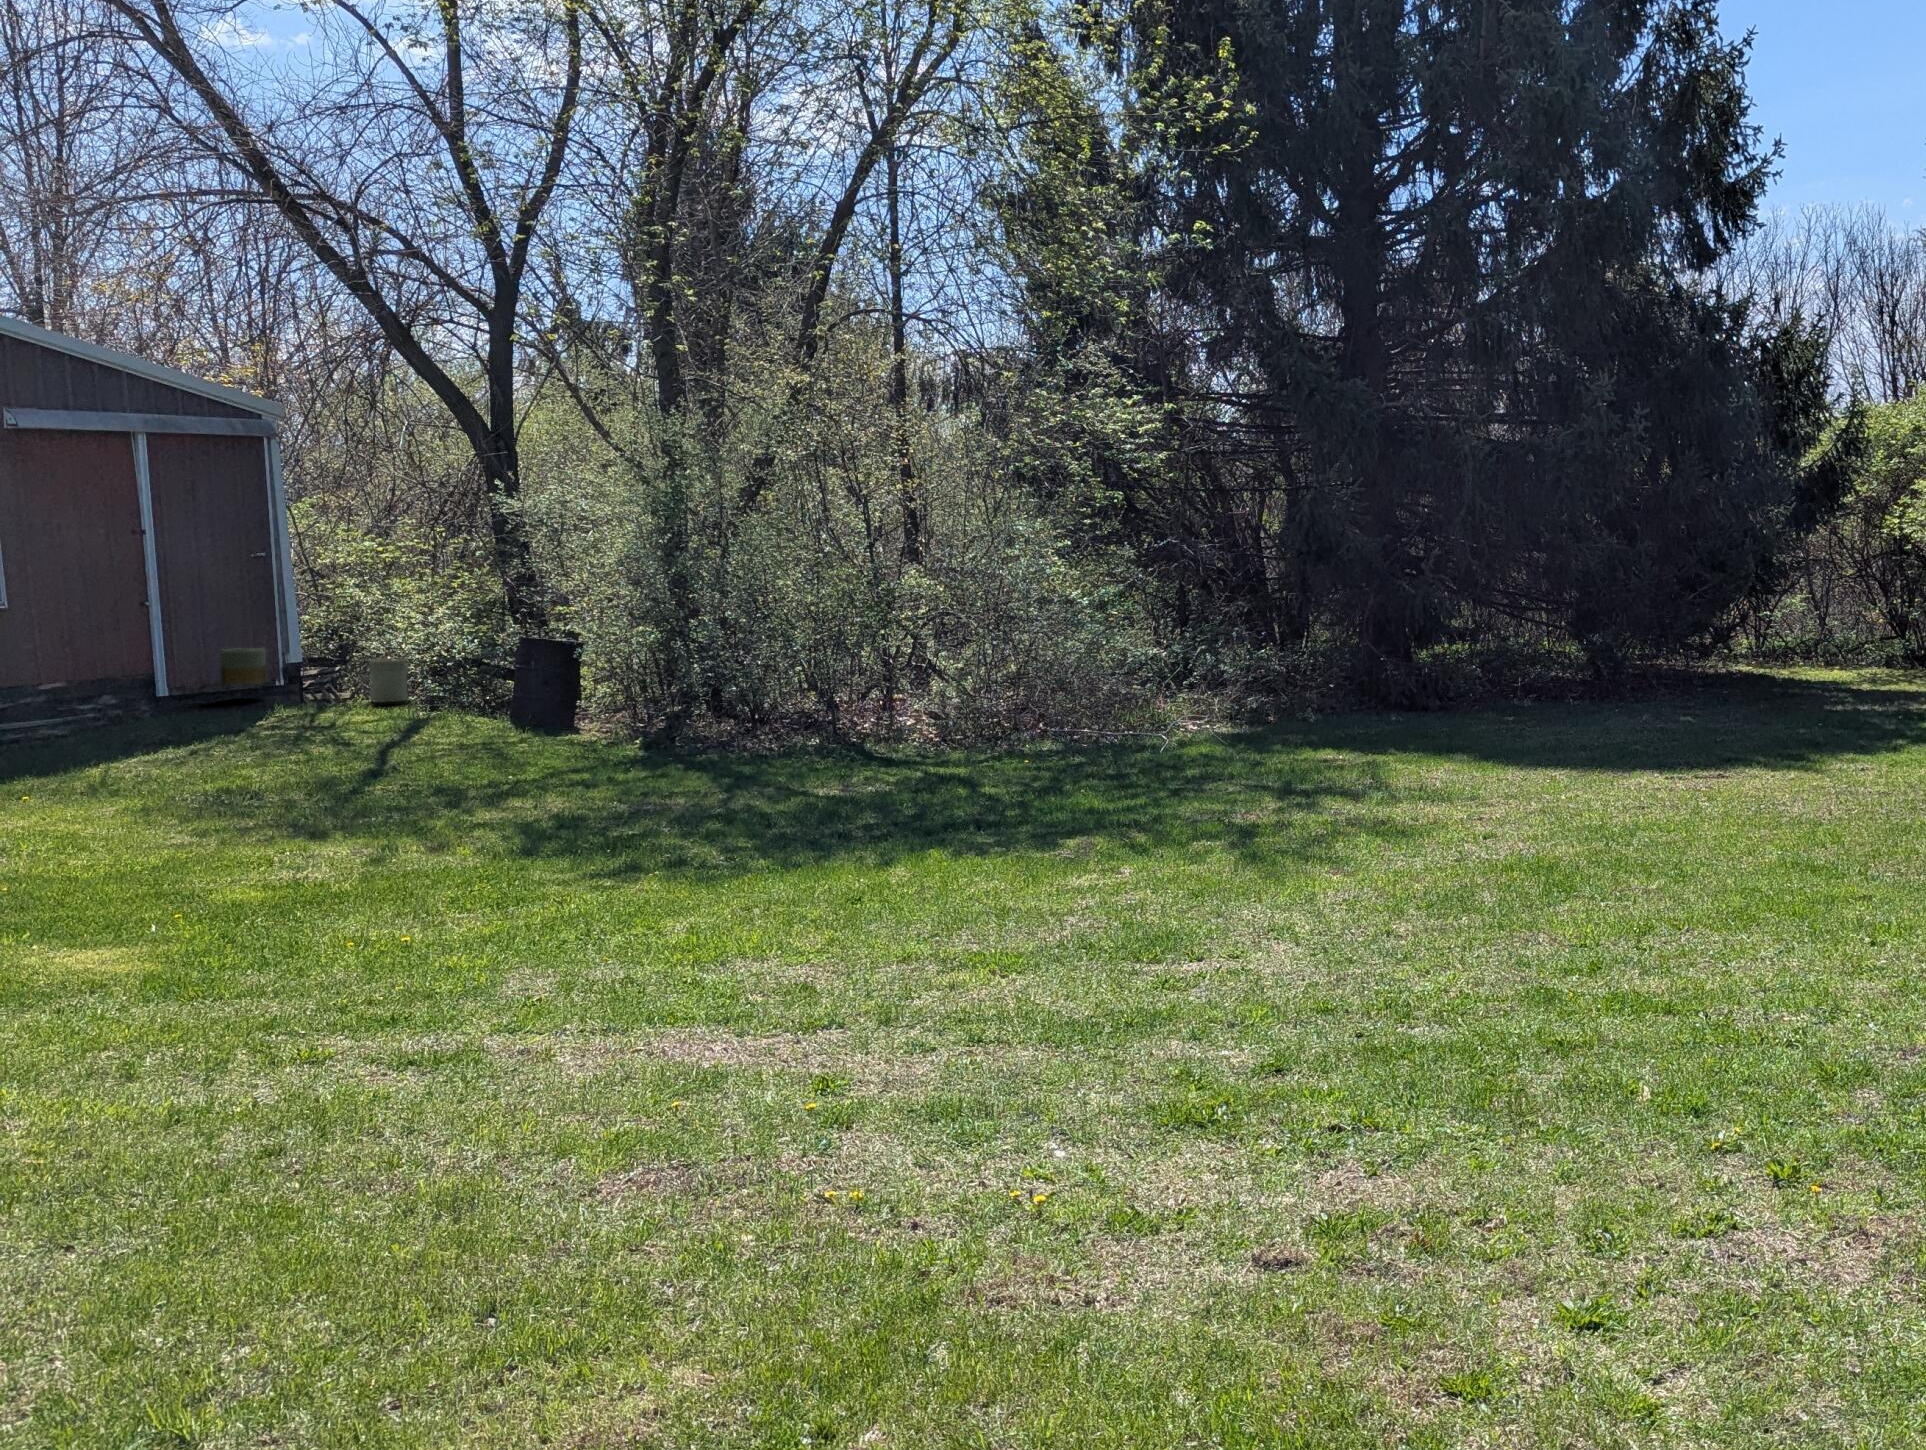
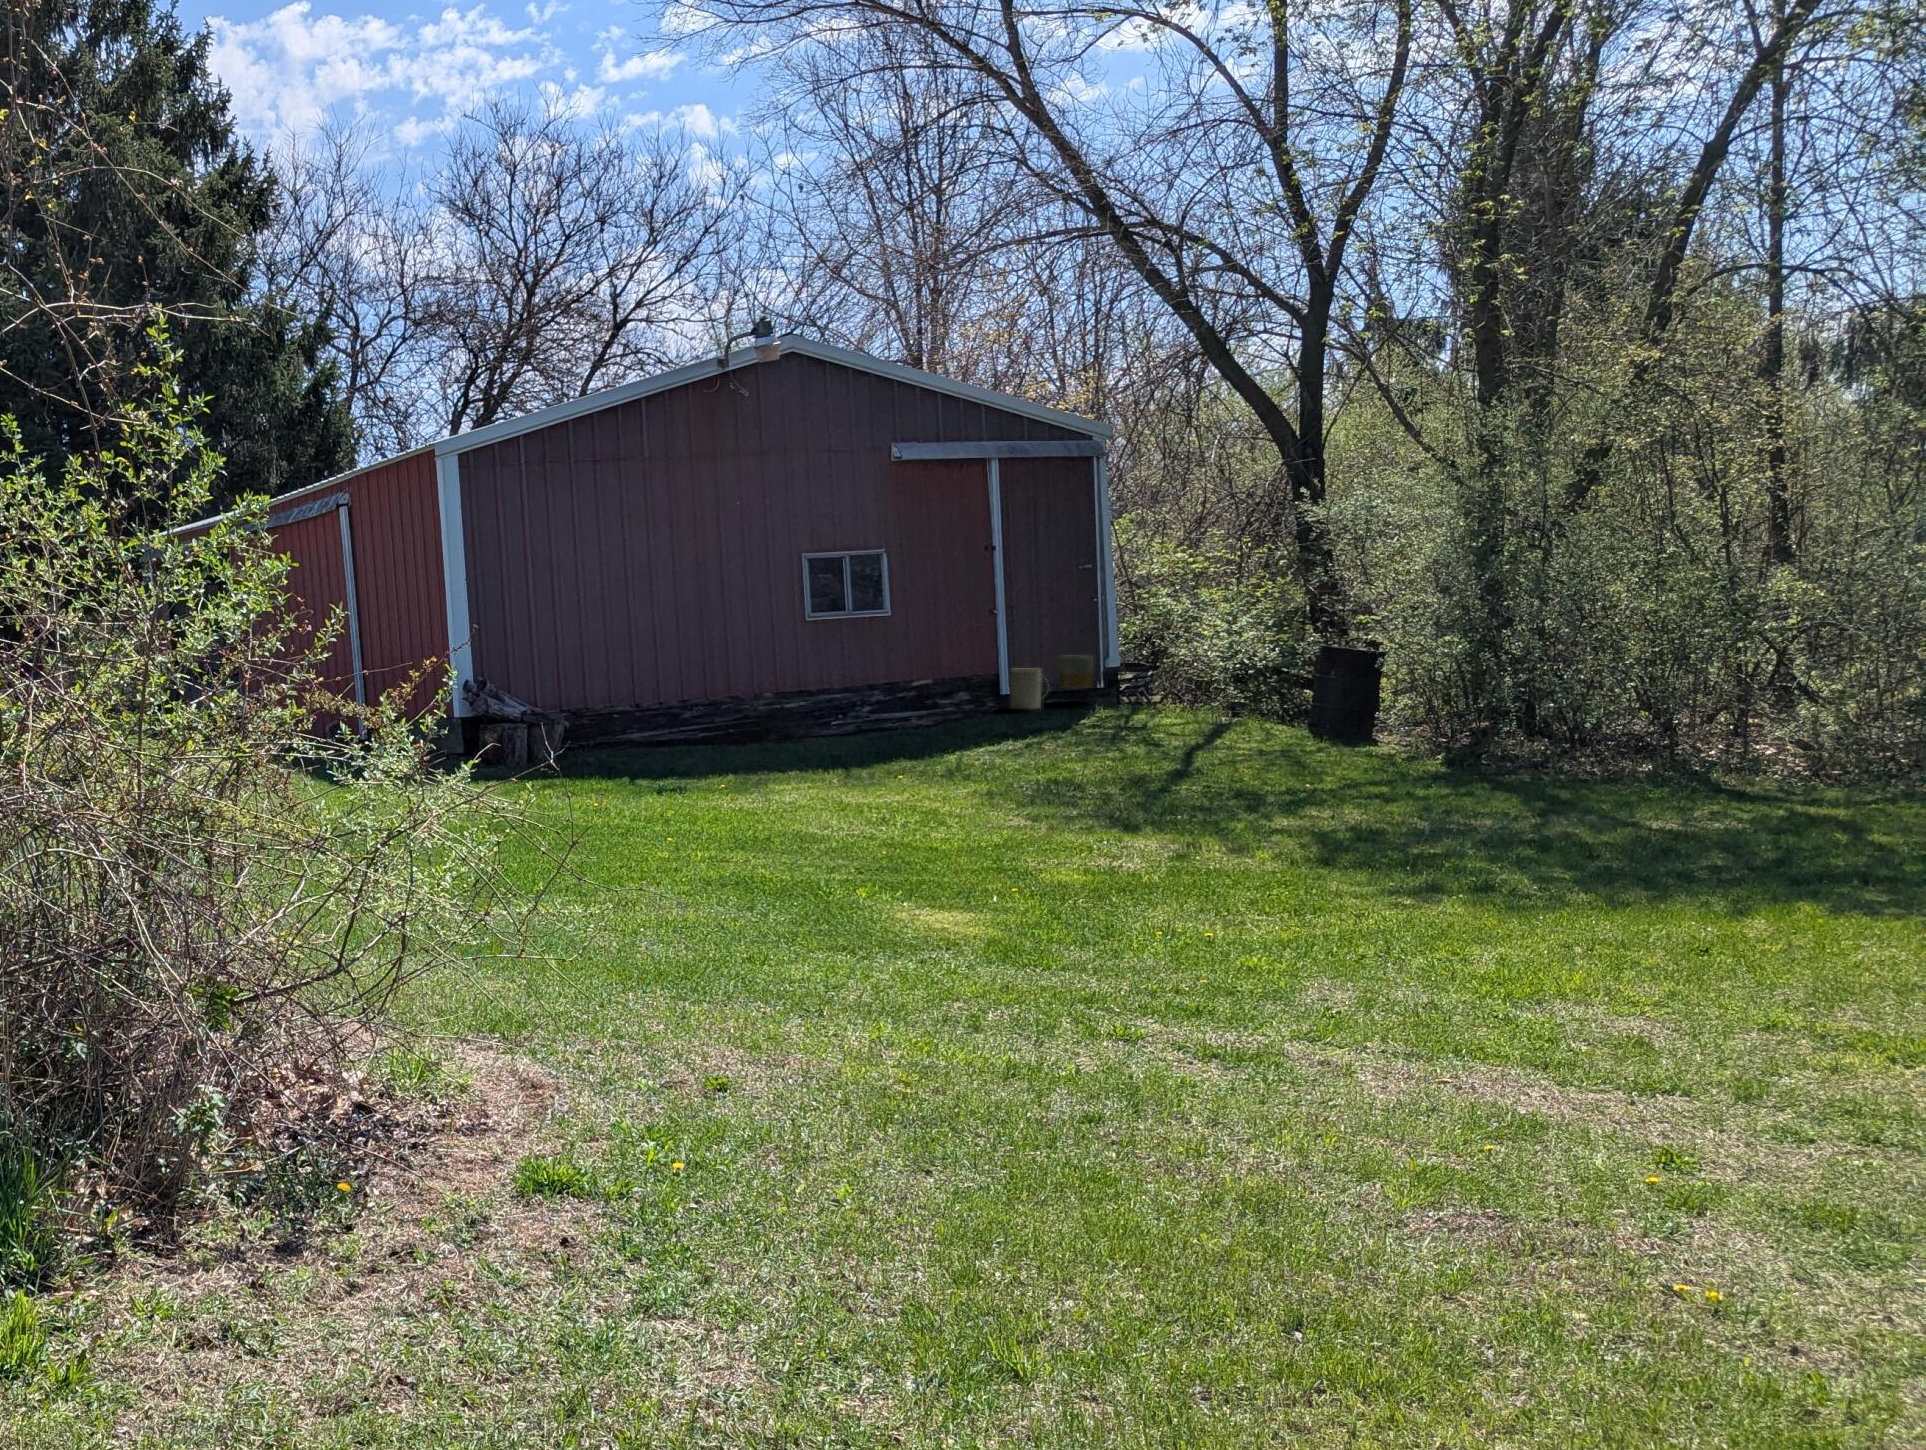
bucket: present [363,658,408,702] -> present [1010,668,1042,709]

